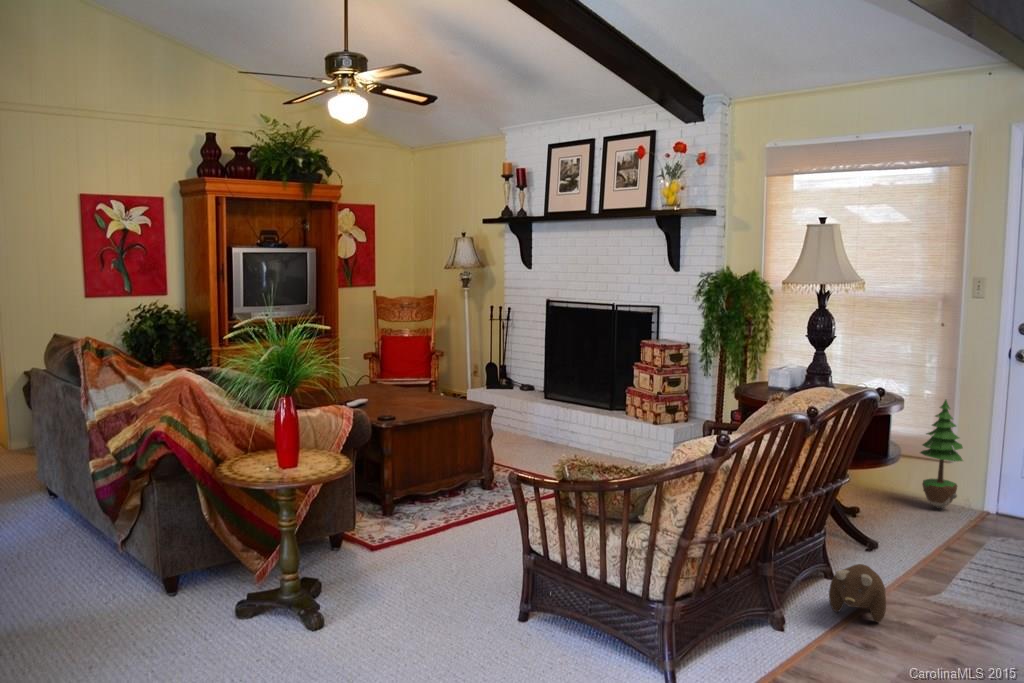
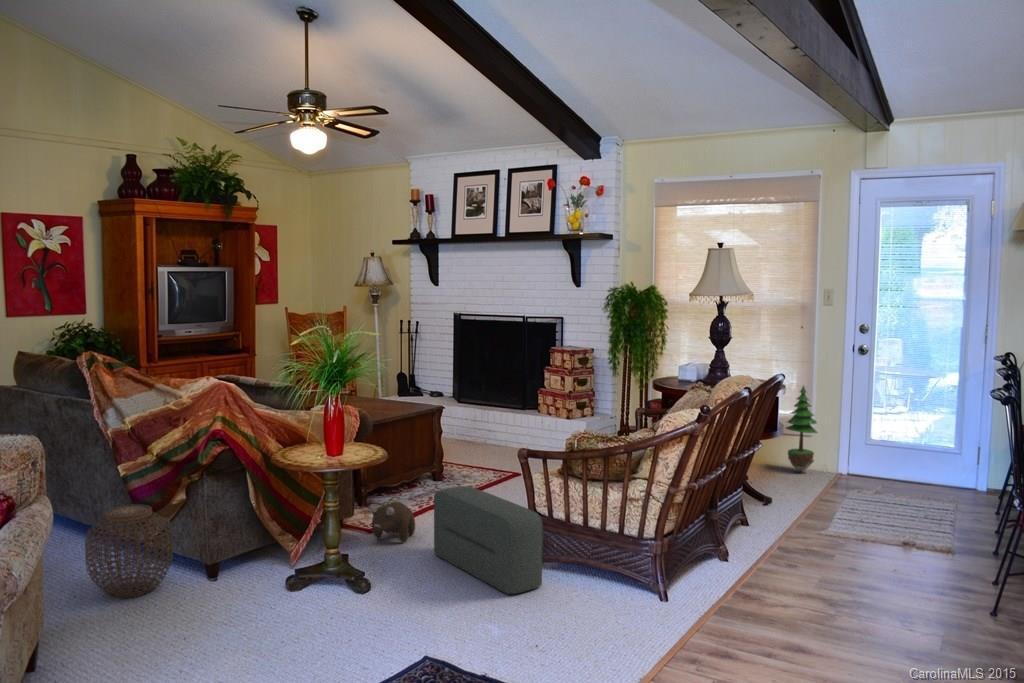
woven basket: none [35,508,132,611] -> present [85,504,173,598]
pouf: none [426,509,527,652] -> present [434,486,543,594]
plush toy: present [829,564,886,622] -> present [370,502,415,543]

